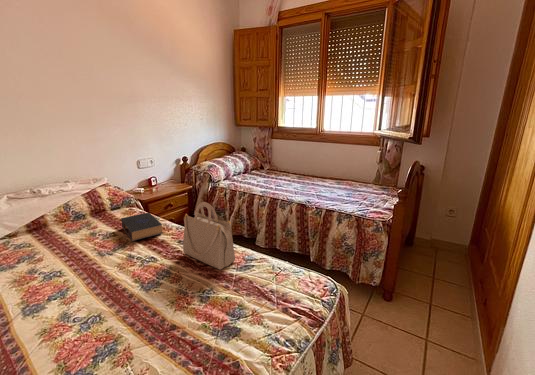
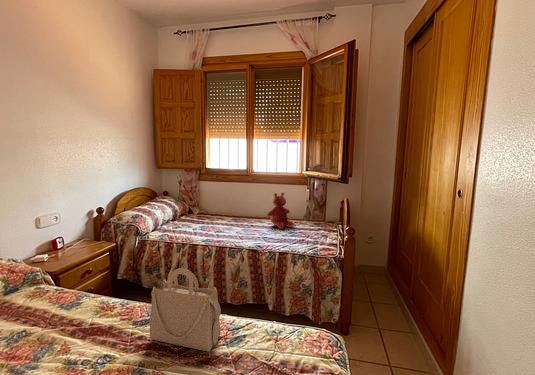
teddy bear: none [328,152,356,189] -> present [267,193,294,229]
book: present [121,213,163,241] -> none [35,289,106,337]

